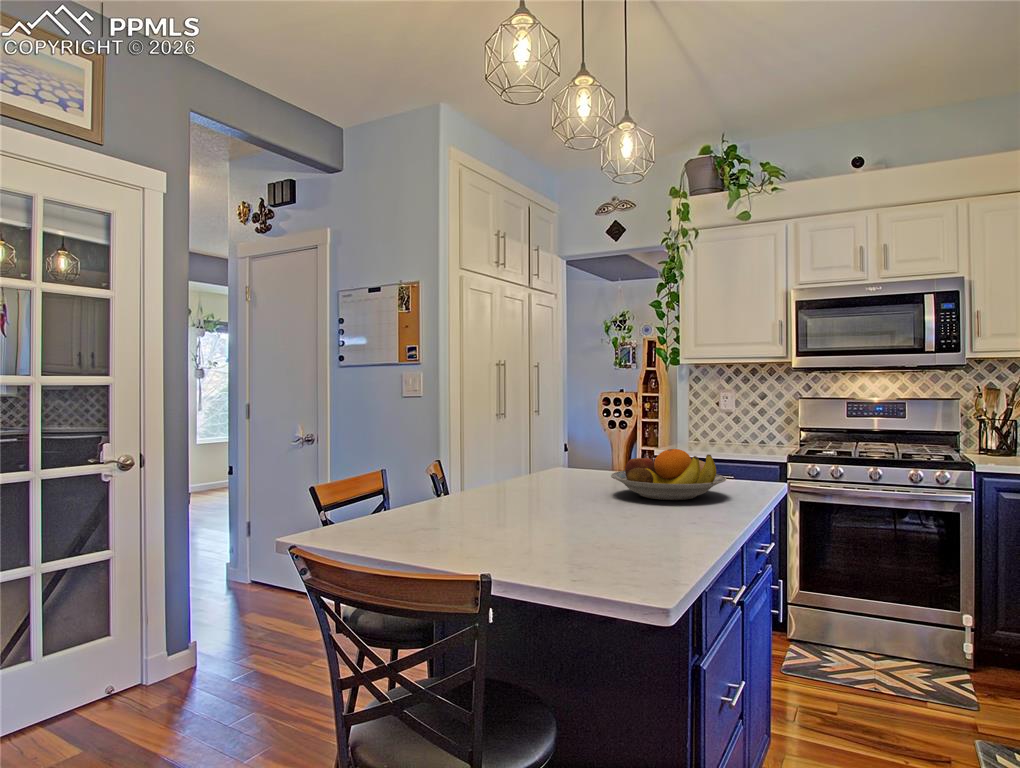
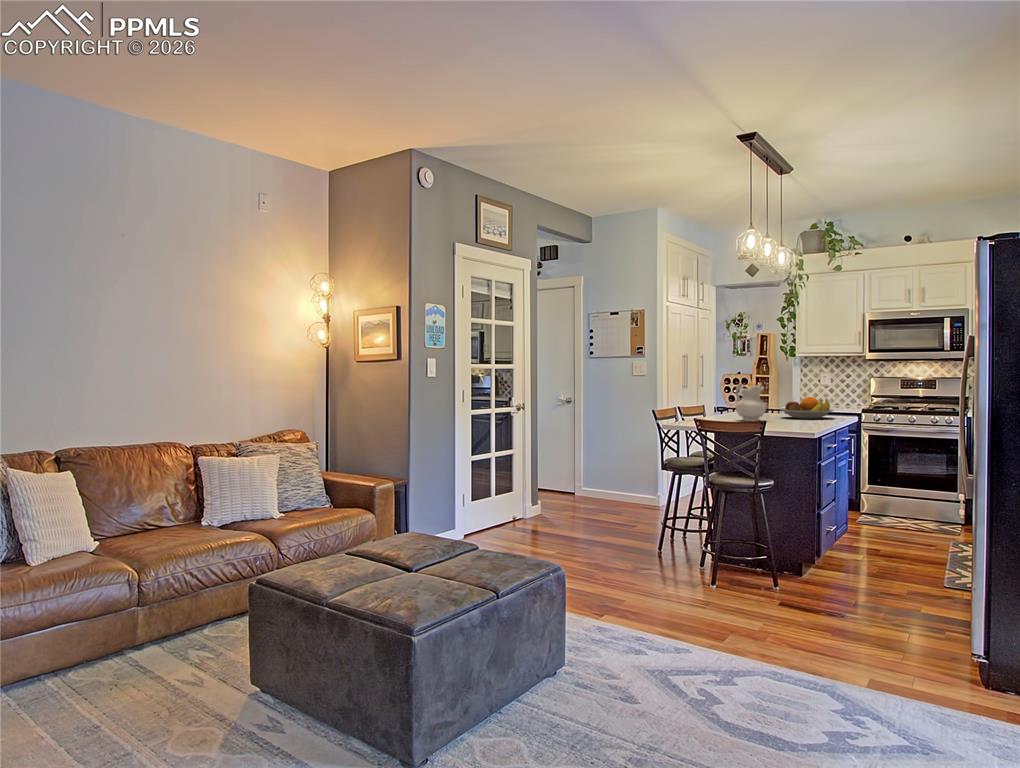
ceramic pitcher: none [494,421,564,516] -> present [736,384,766,421]

